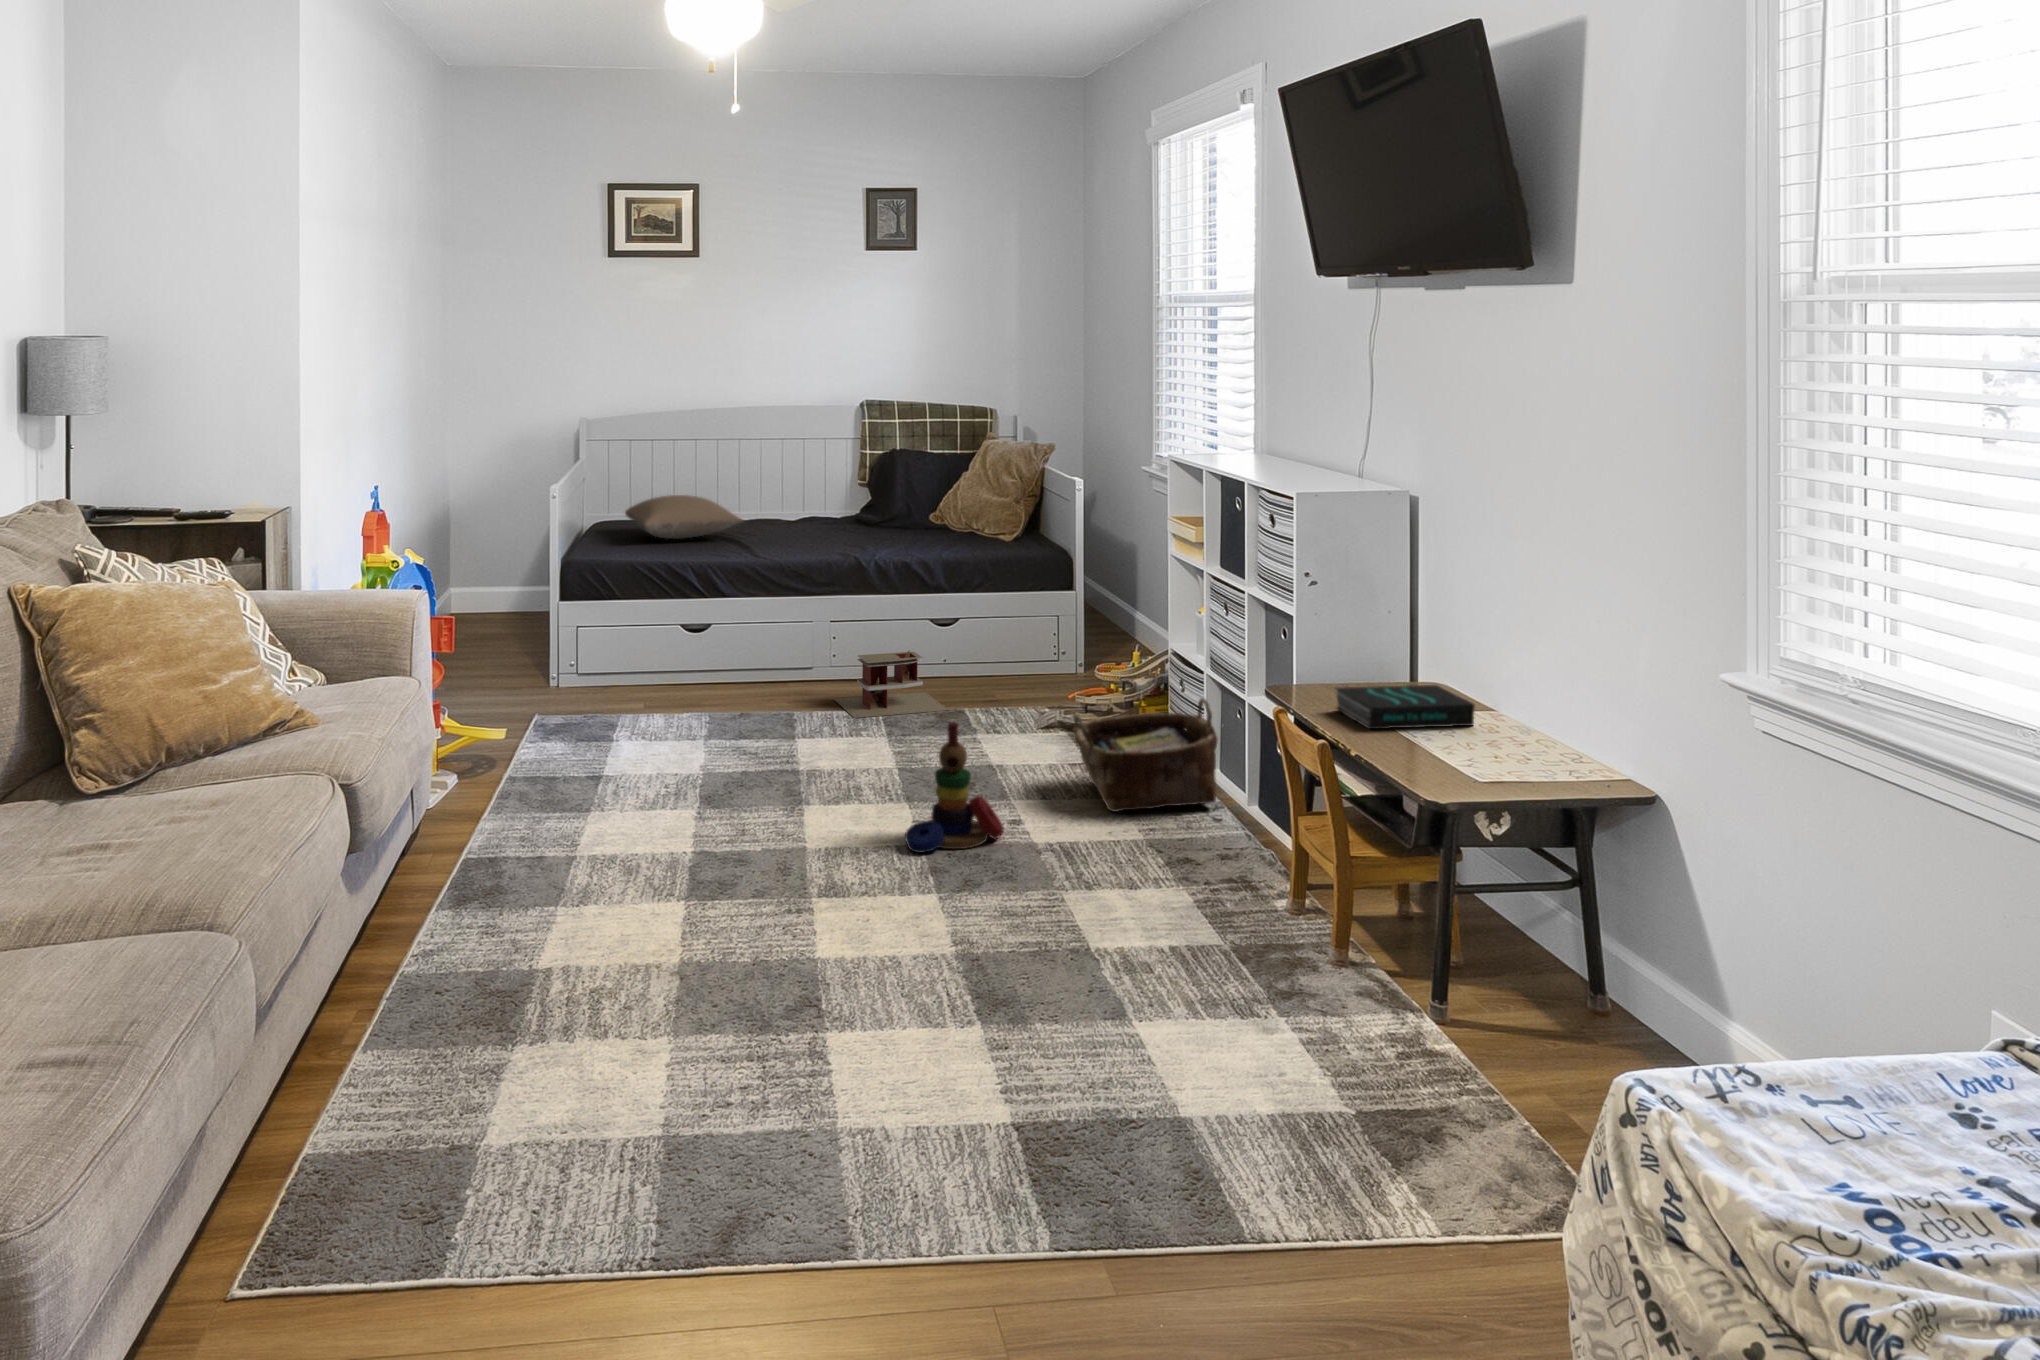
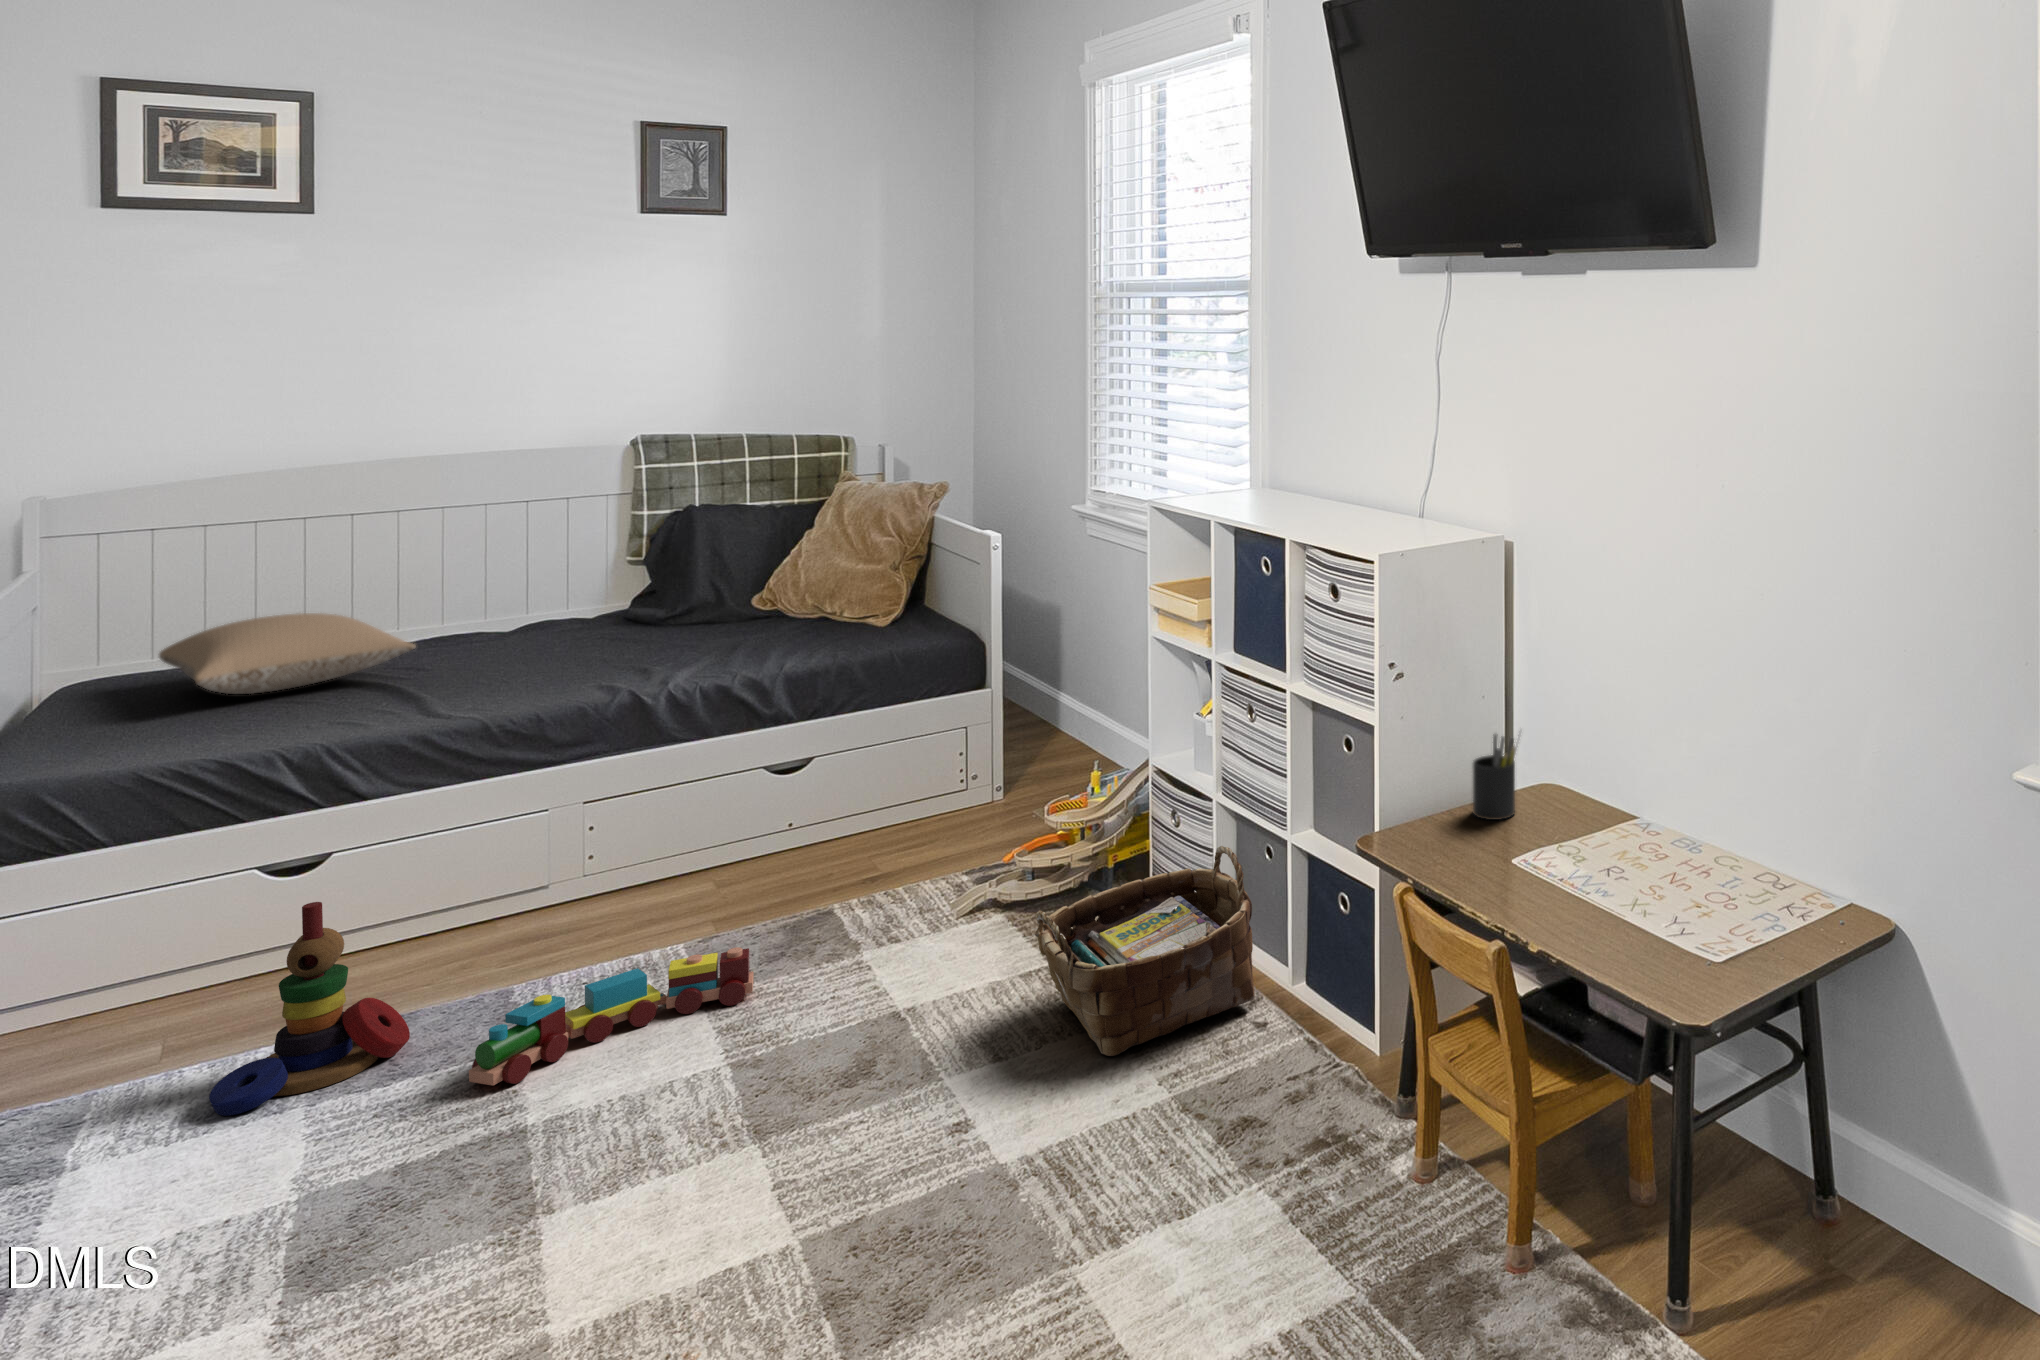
pen holder: none [1359,627,1398,690] -> present [1473,734,1519,820]
toy house: present [834,651,949,718] -> none [598,823,808,958]
book: present [1336,685,1475,729] -> none [1477,808,1664,907]
toy train: none [771,714,914,758] -> present [469,947,754,1085]
stacking toy: present [905,722,1004,853] -> present [209,902,410,1116]

